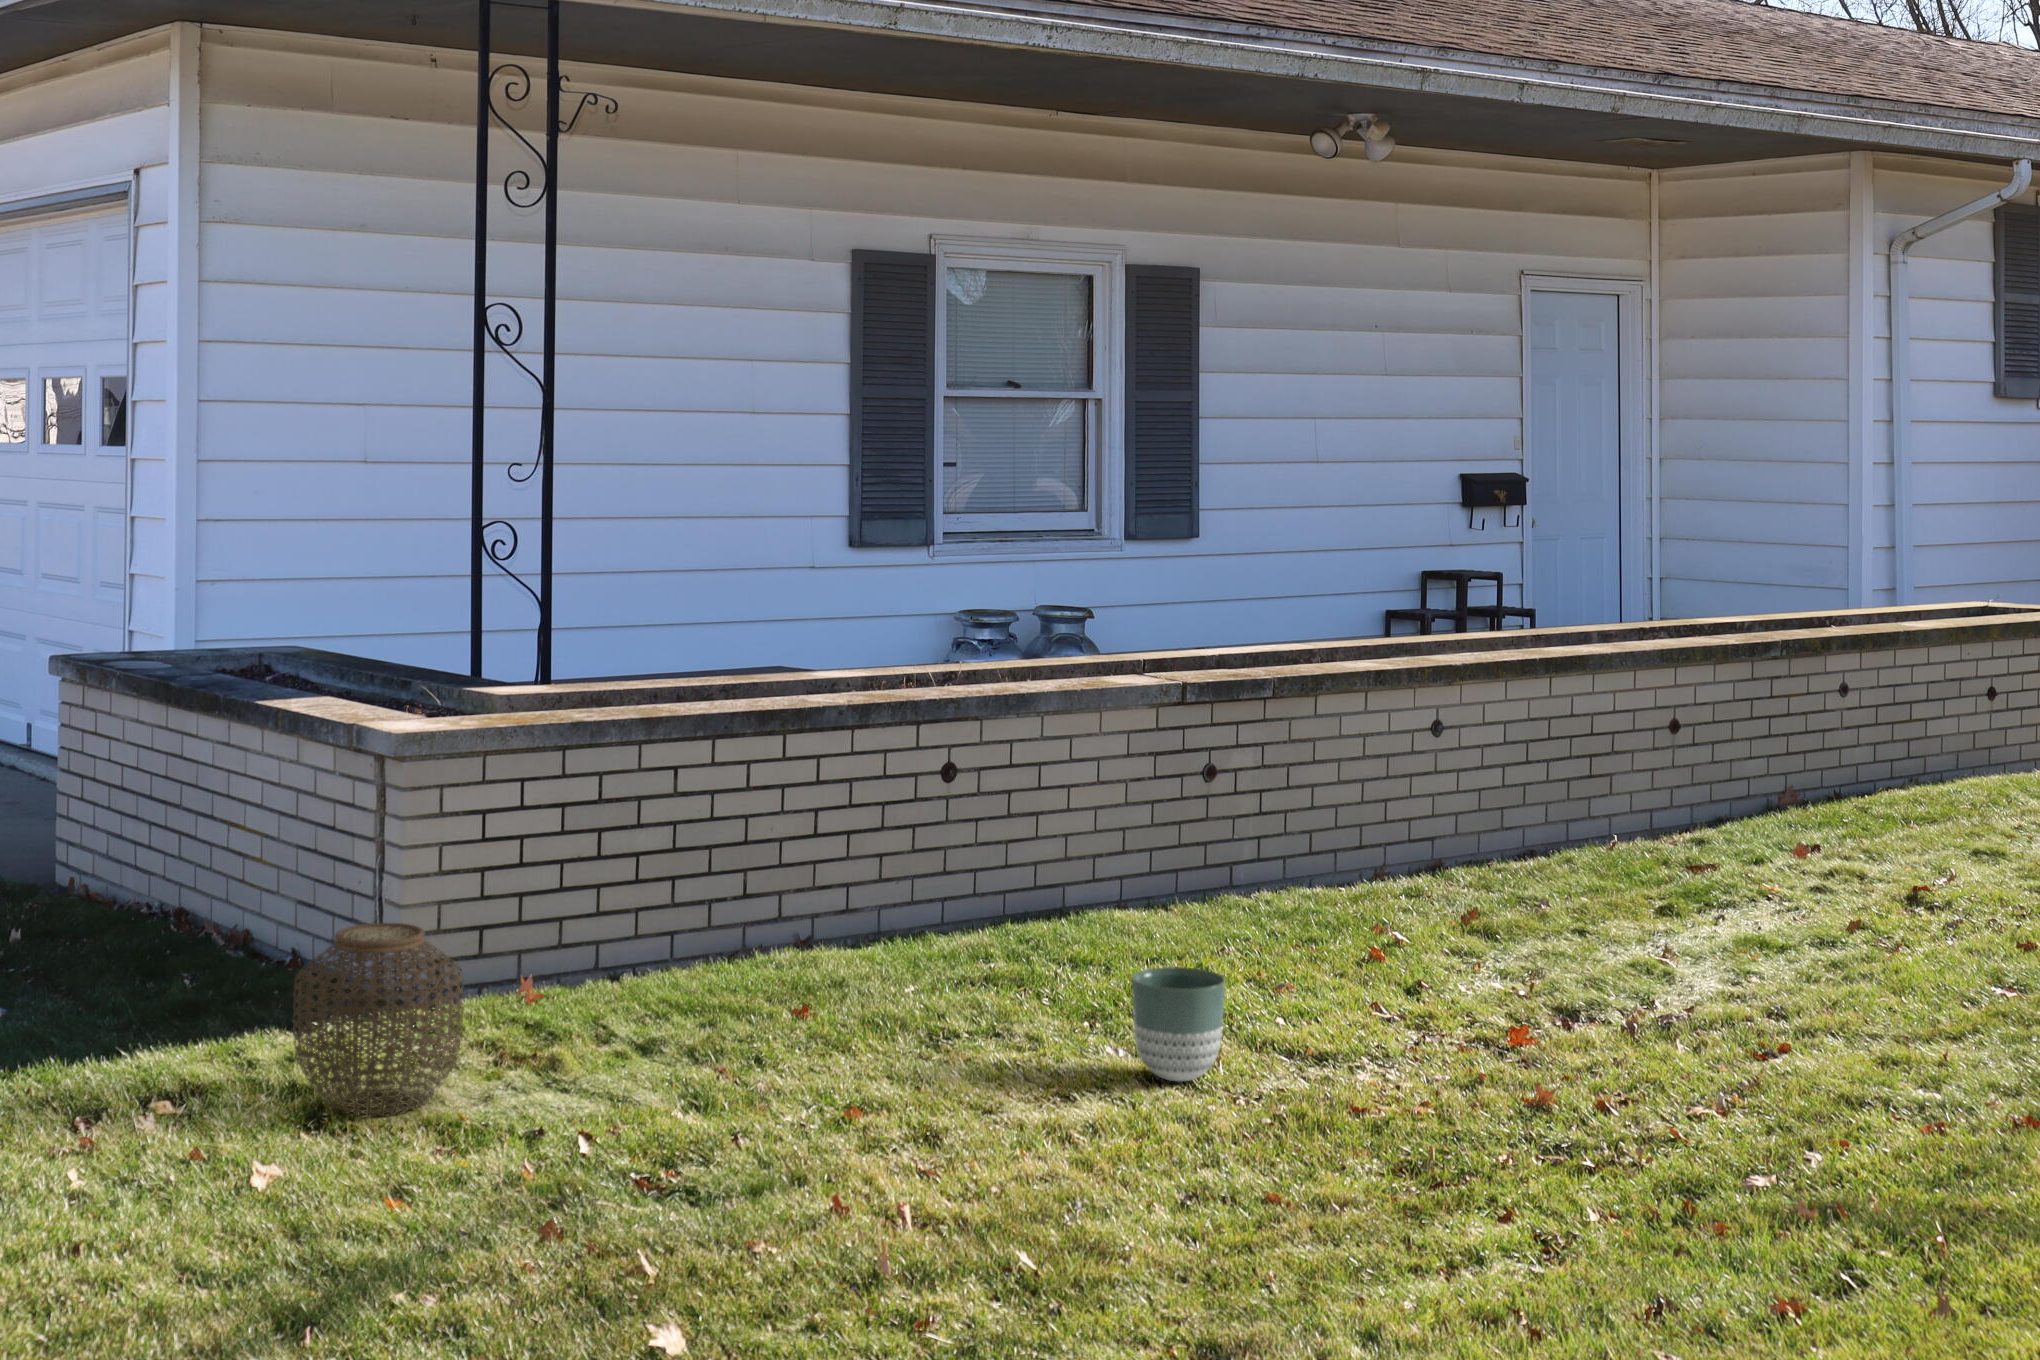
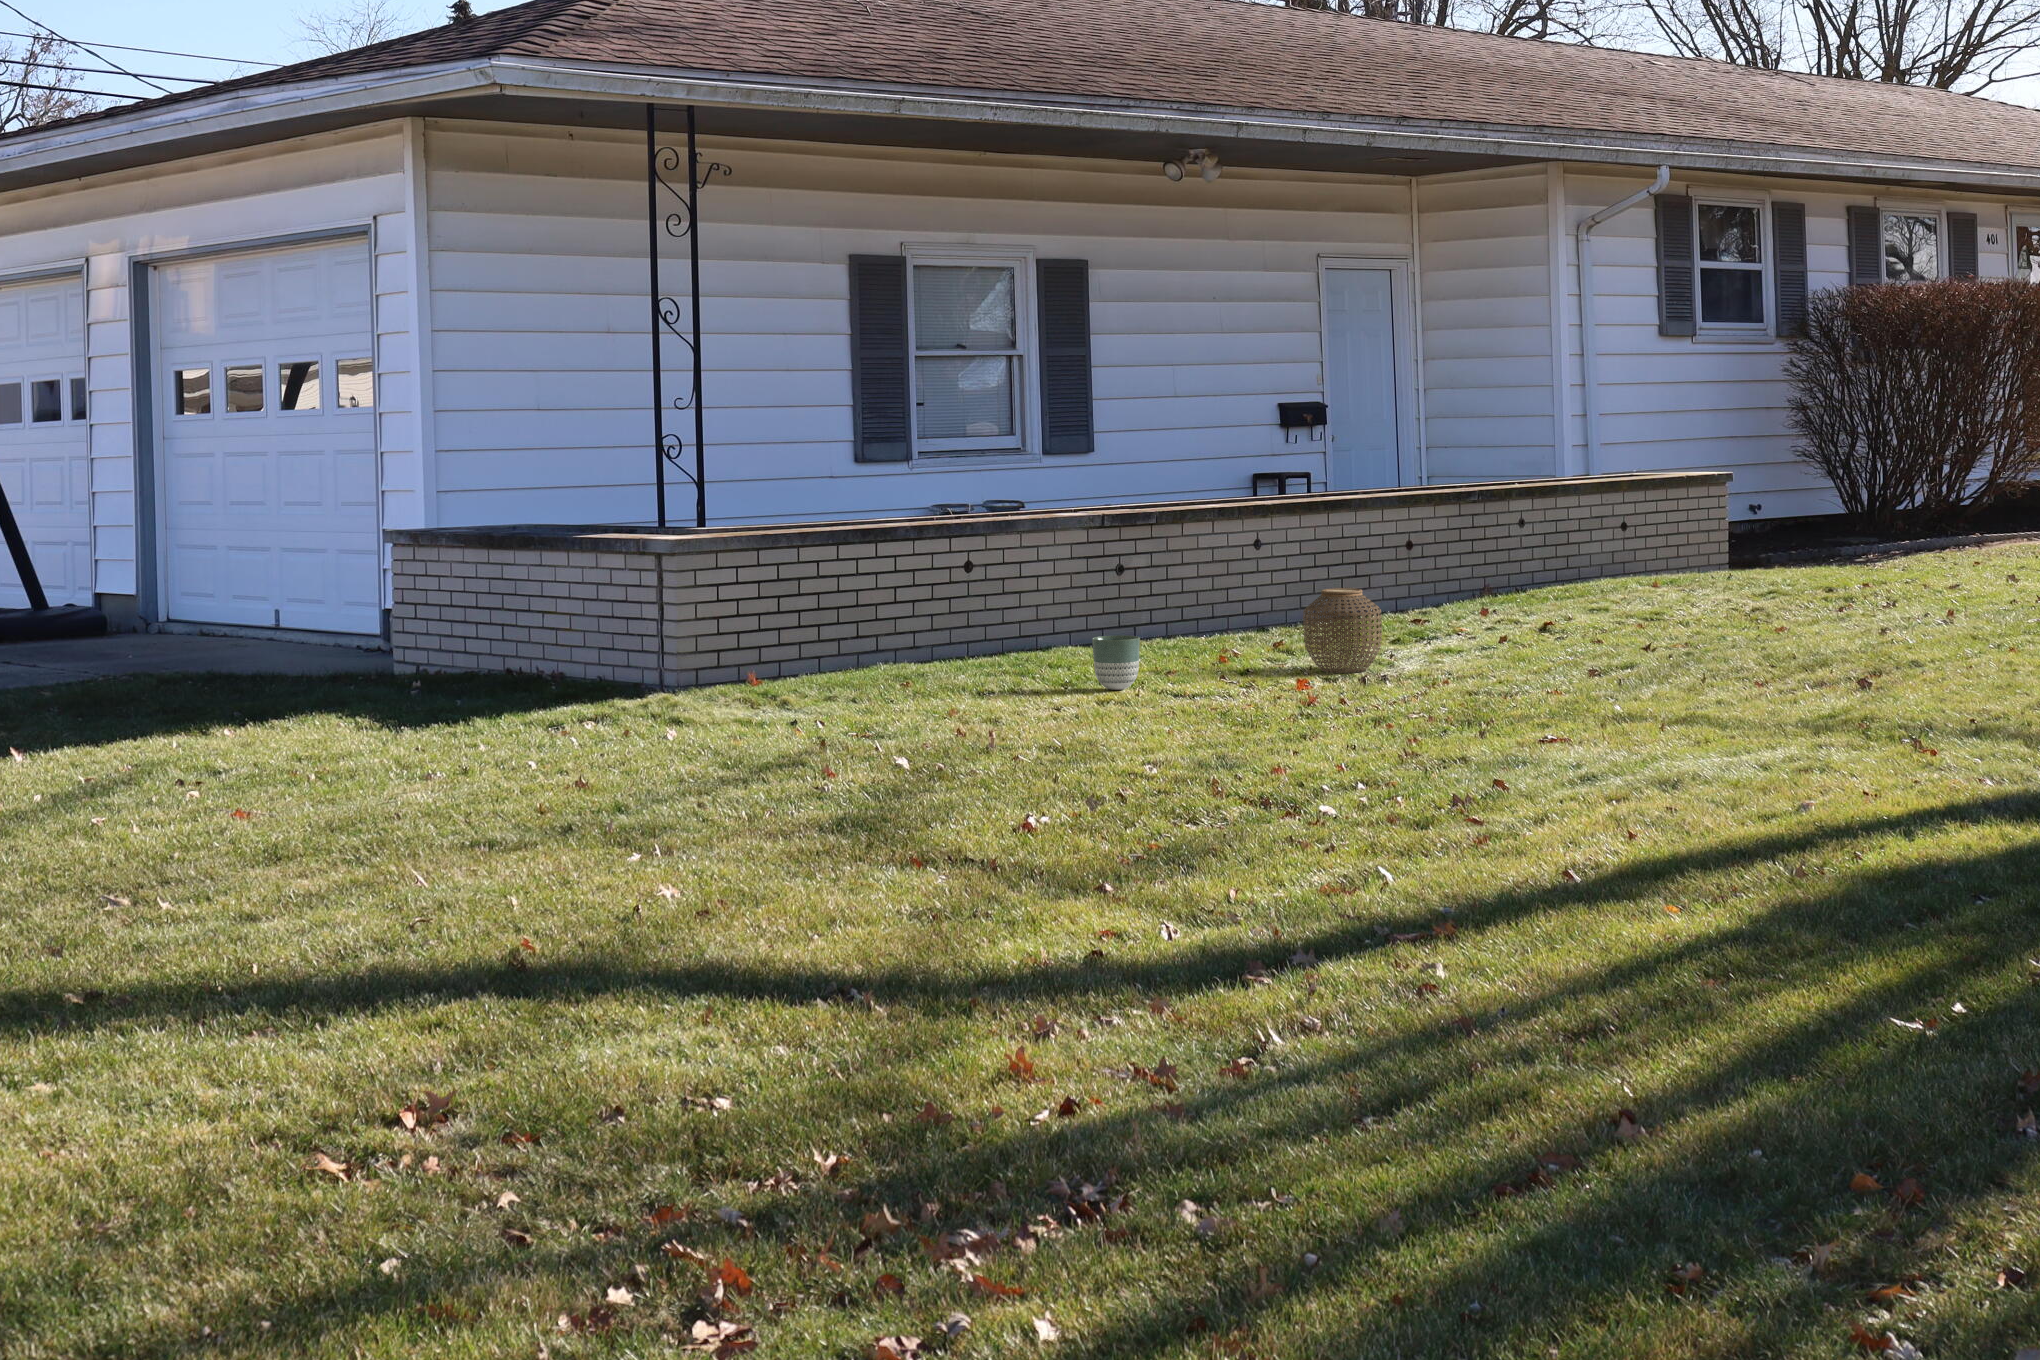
woven basket: present [293,923,463,1116] -> present [1303,588,1382,673]

